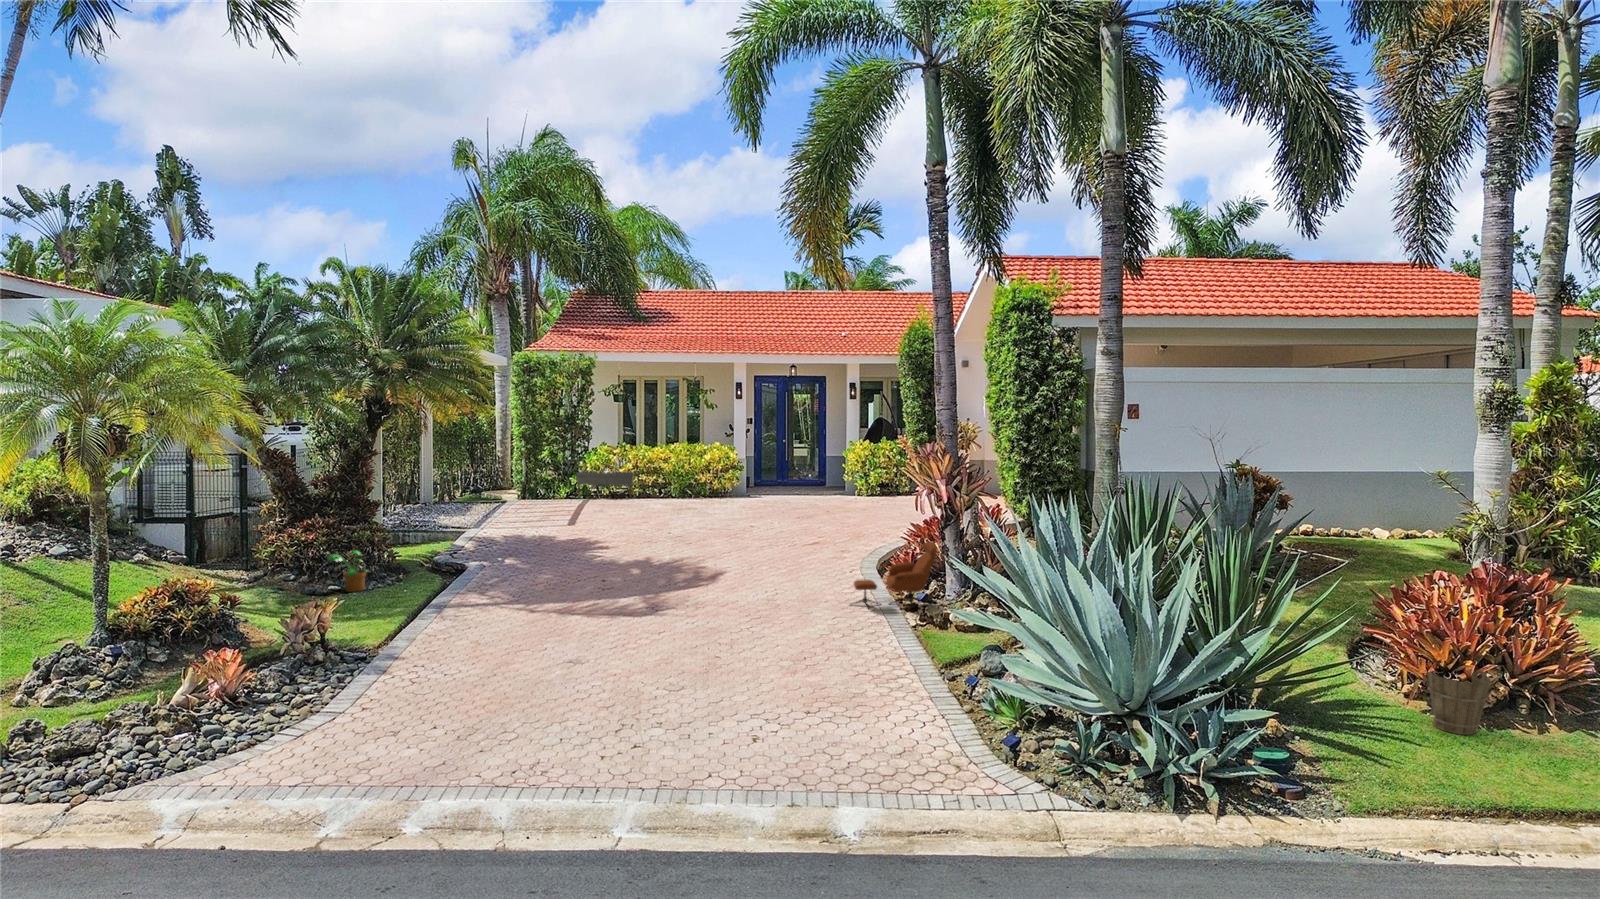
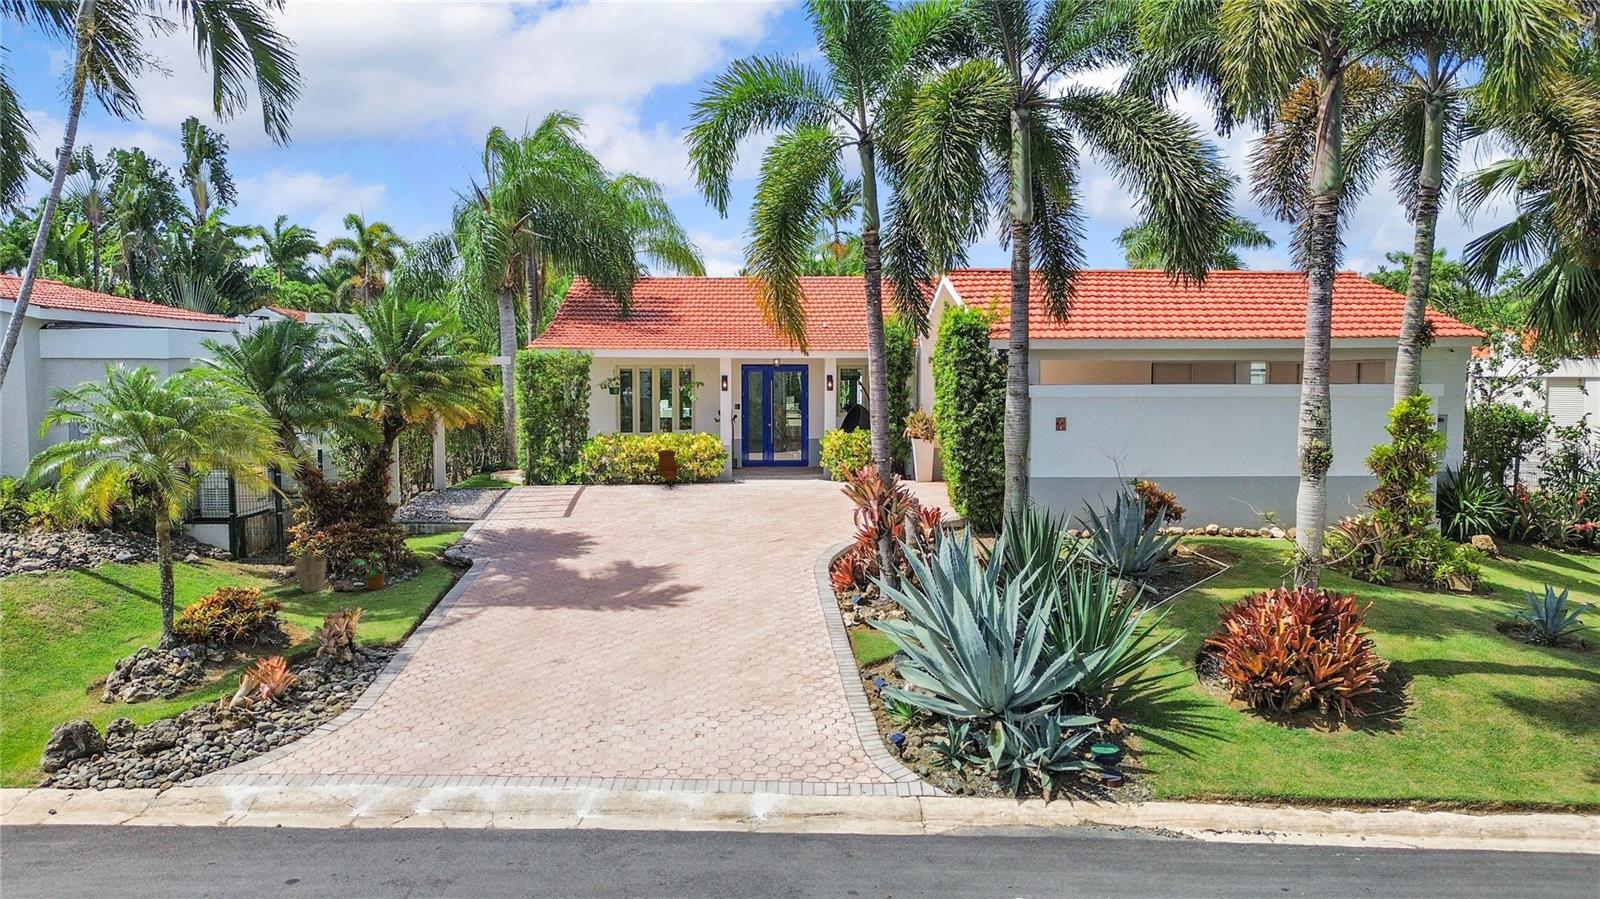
bench: present [576,470,634,497] -> none [573,460,628,485]
lounge chair: present [854,542,937,607] -> present [654,450,682,489]
bucket: present [1427,670,1491,735] -> present [294,550,327,593]

